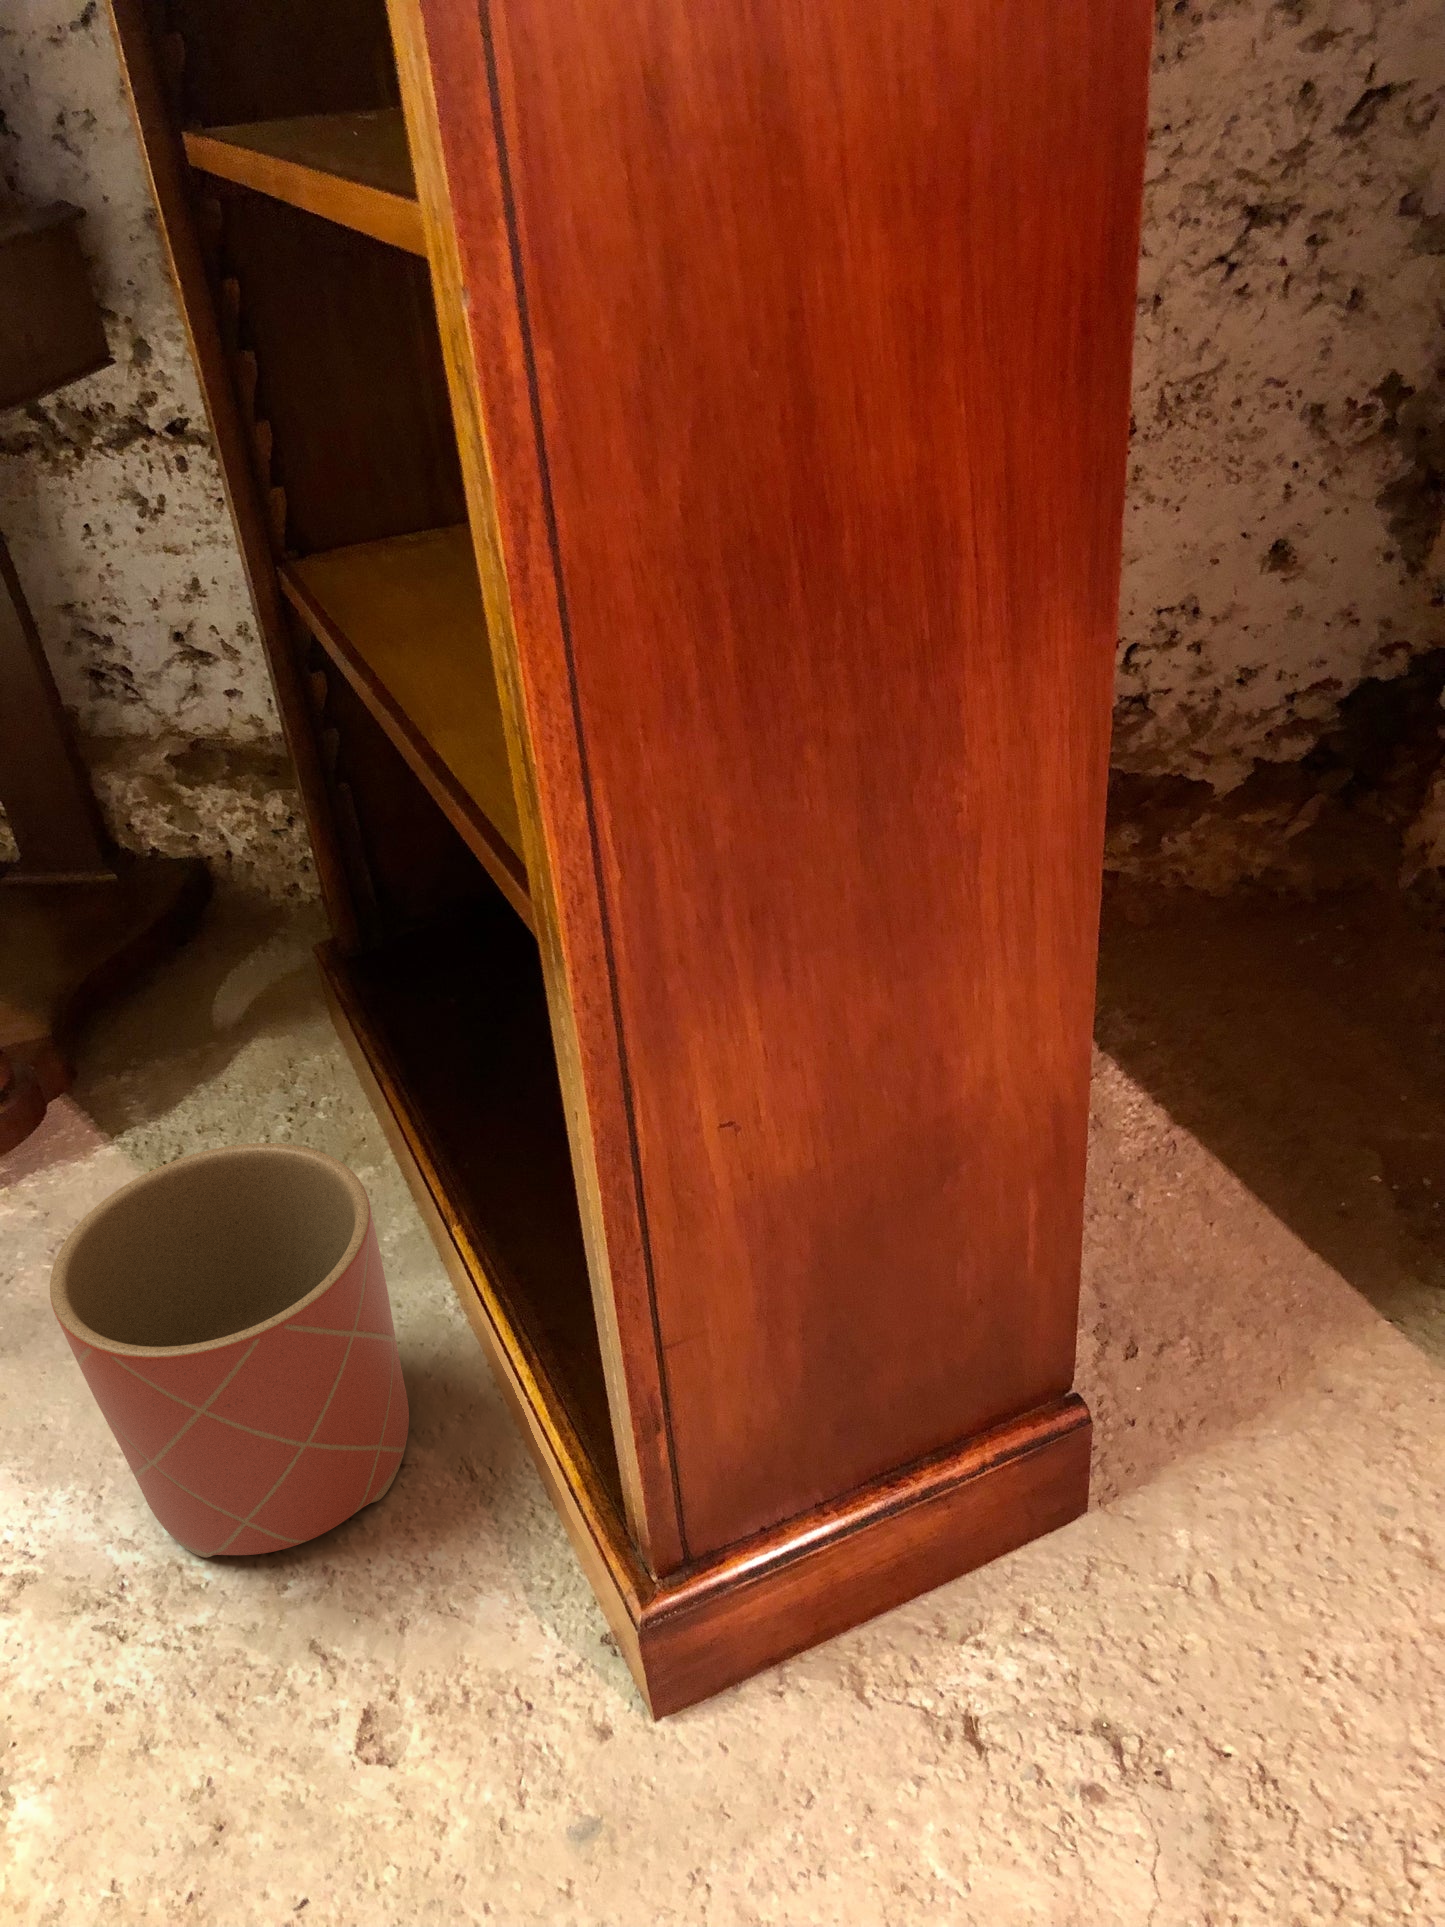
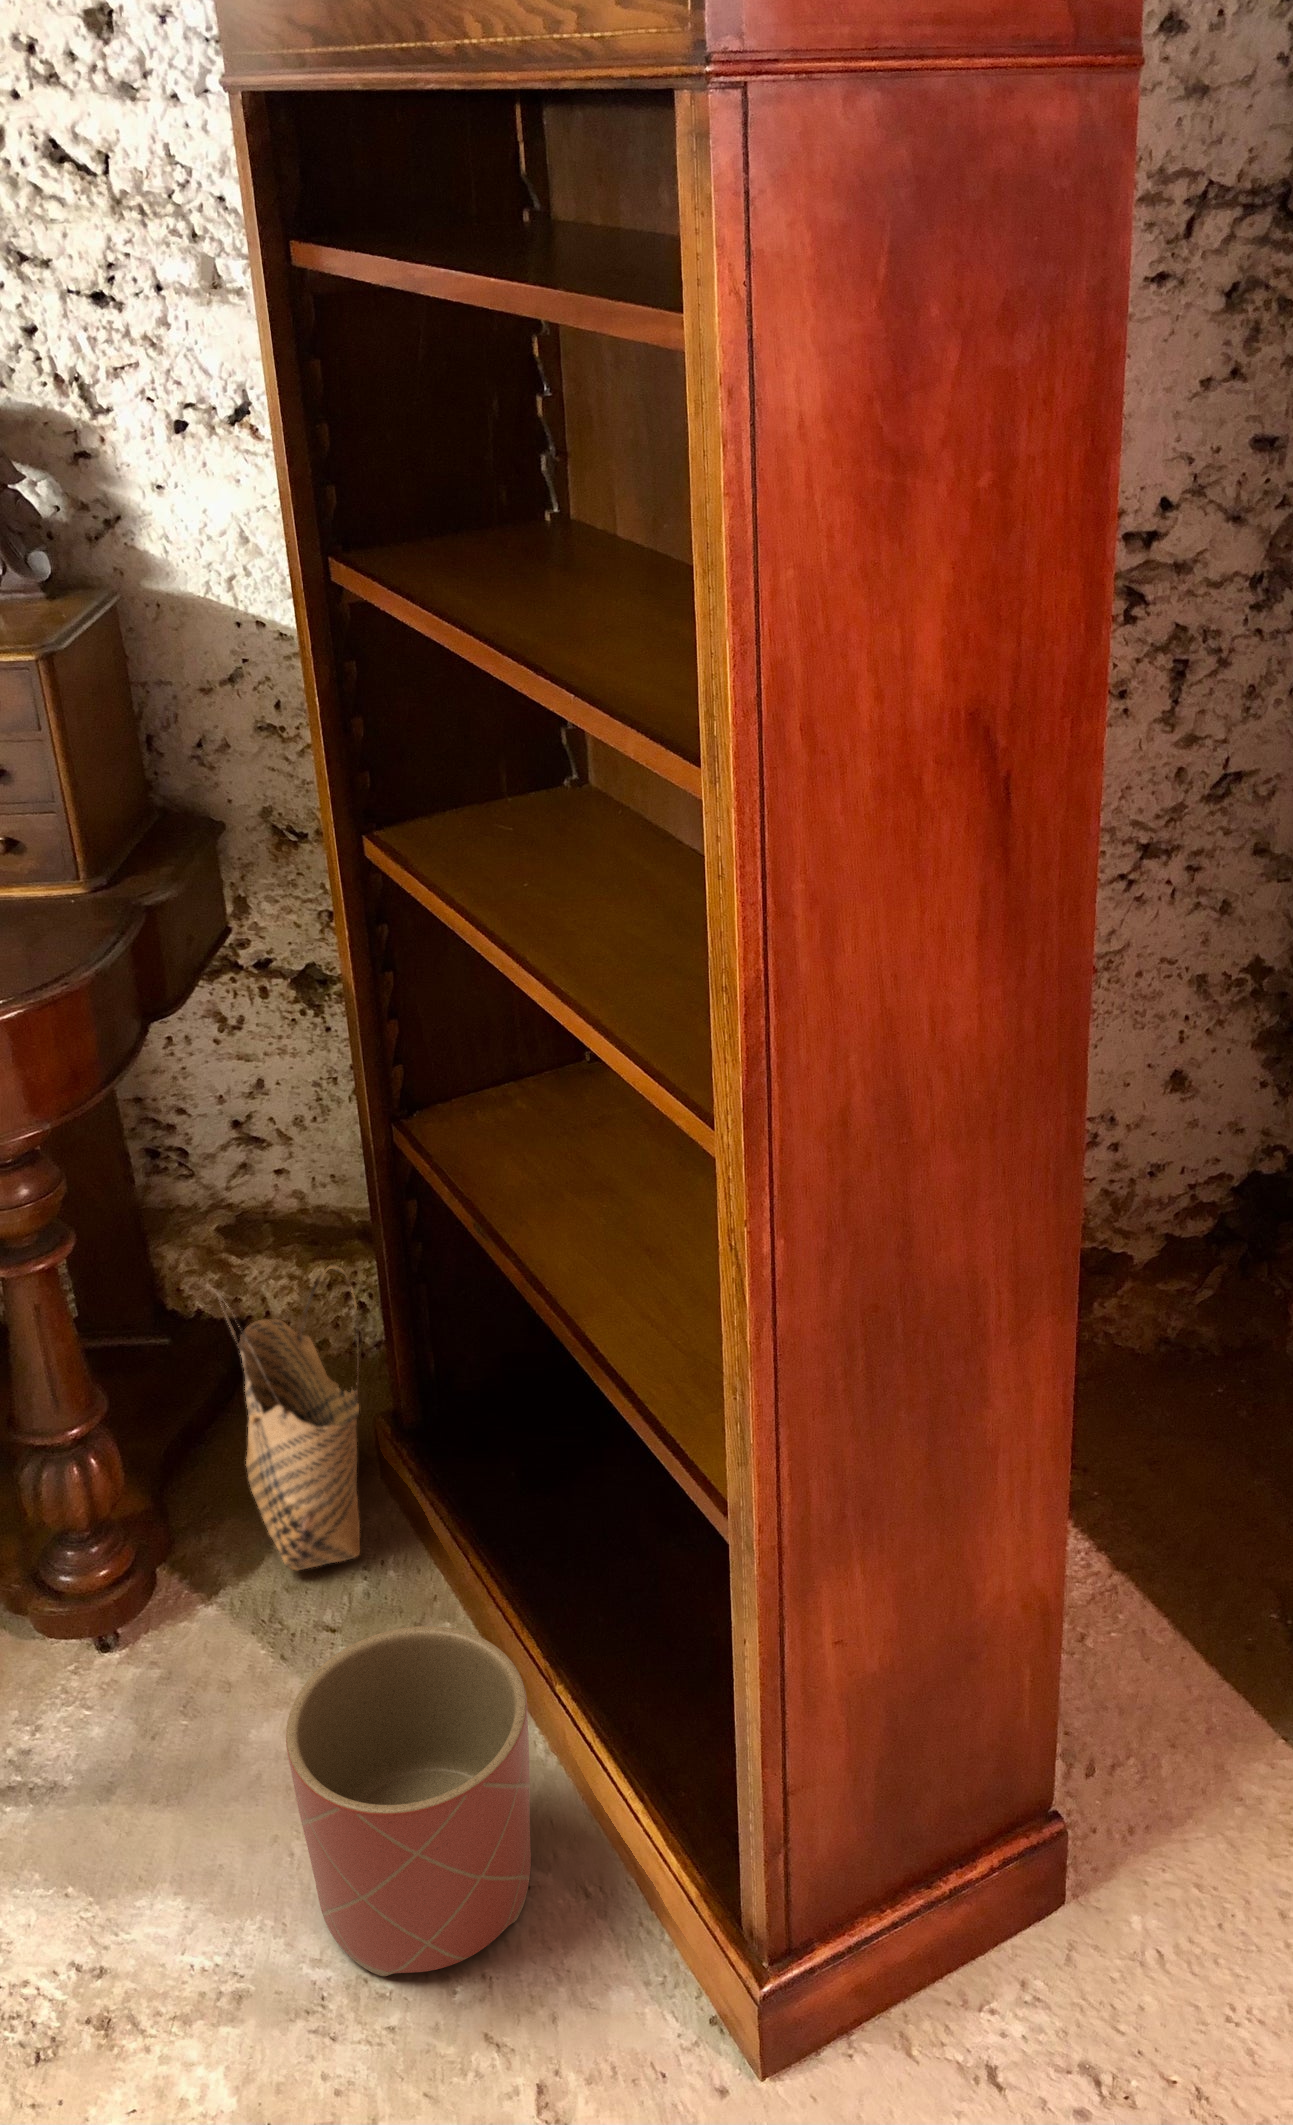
woven basket: none [95,762,293,1112] -> present [216,1264,360,1570]

